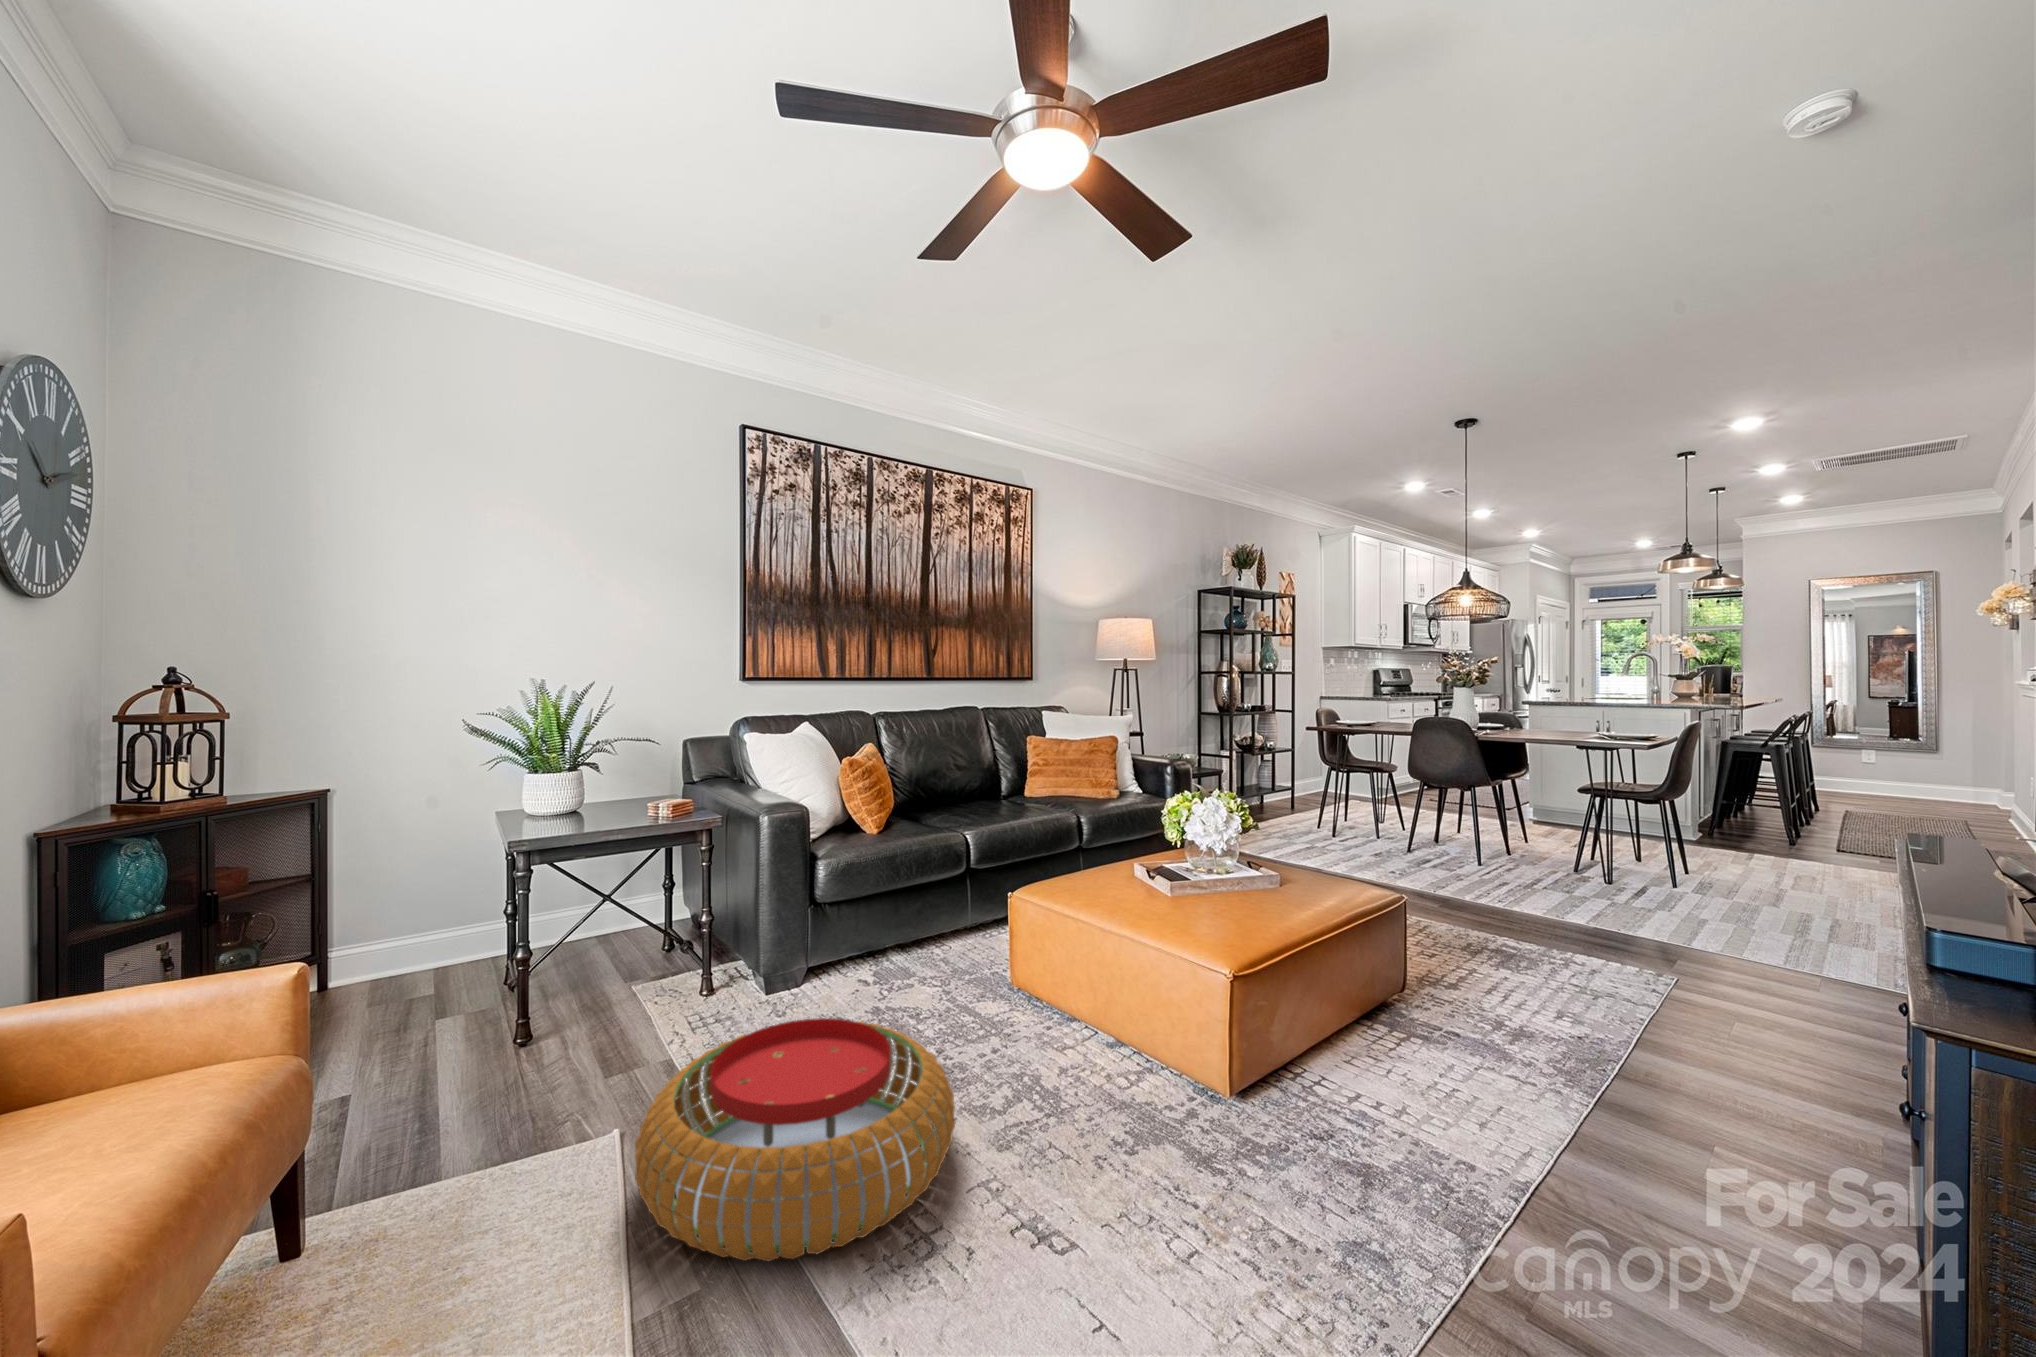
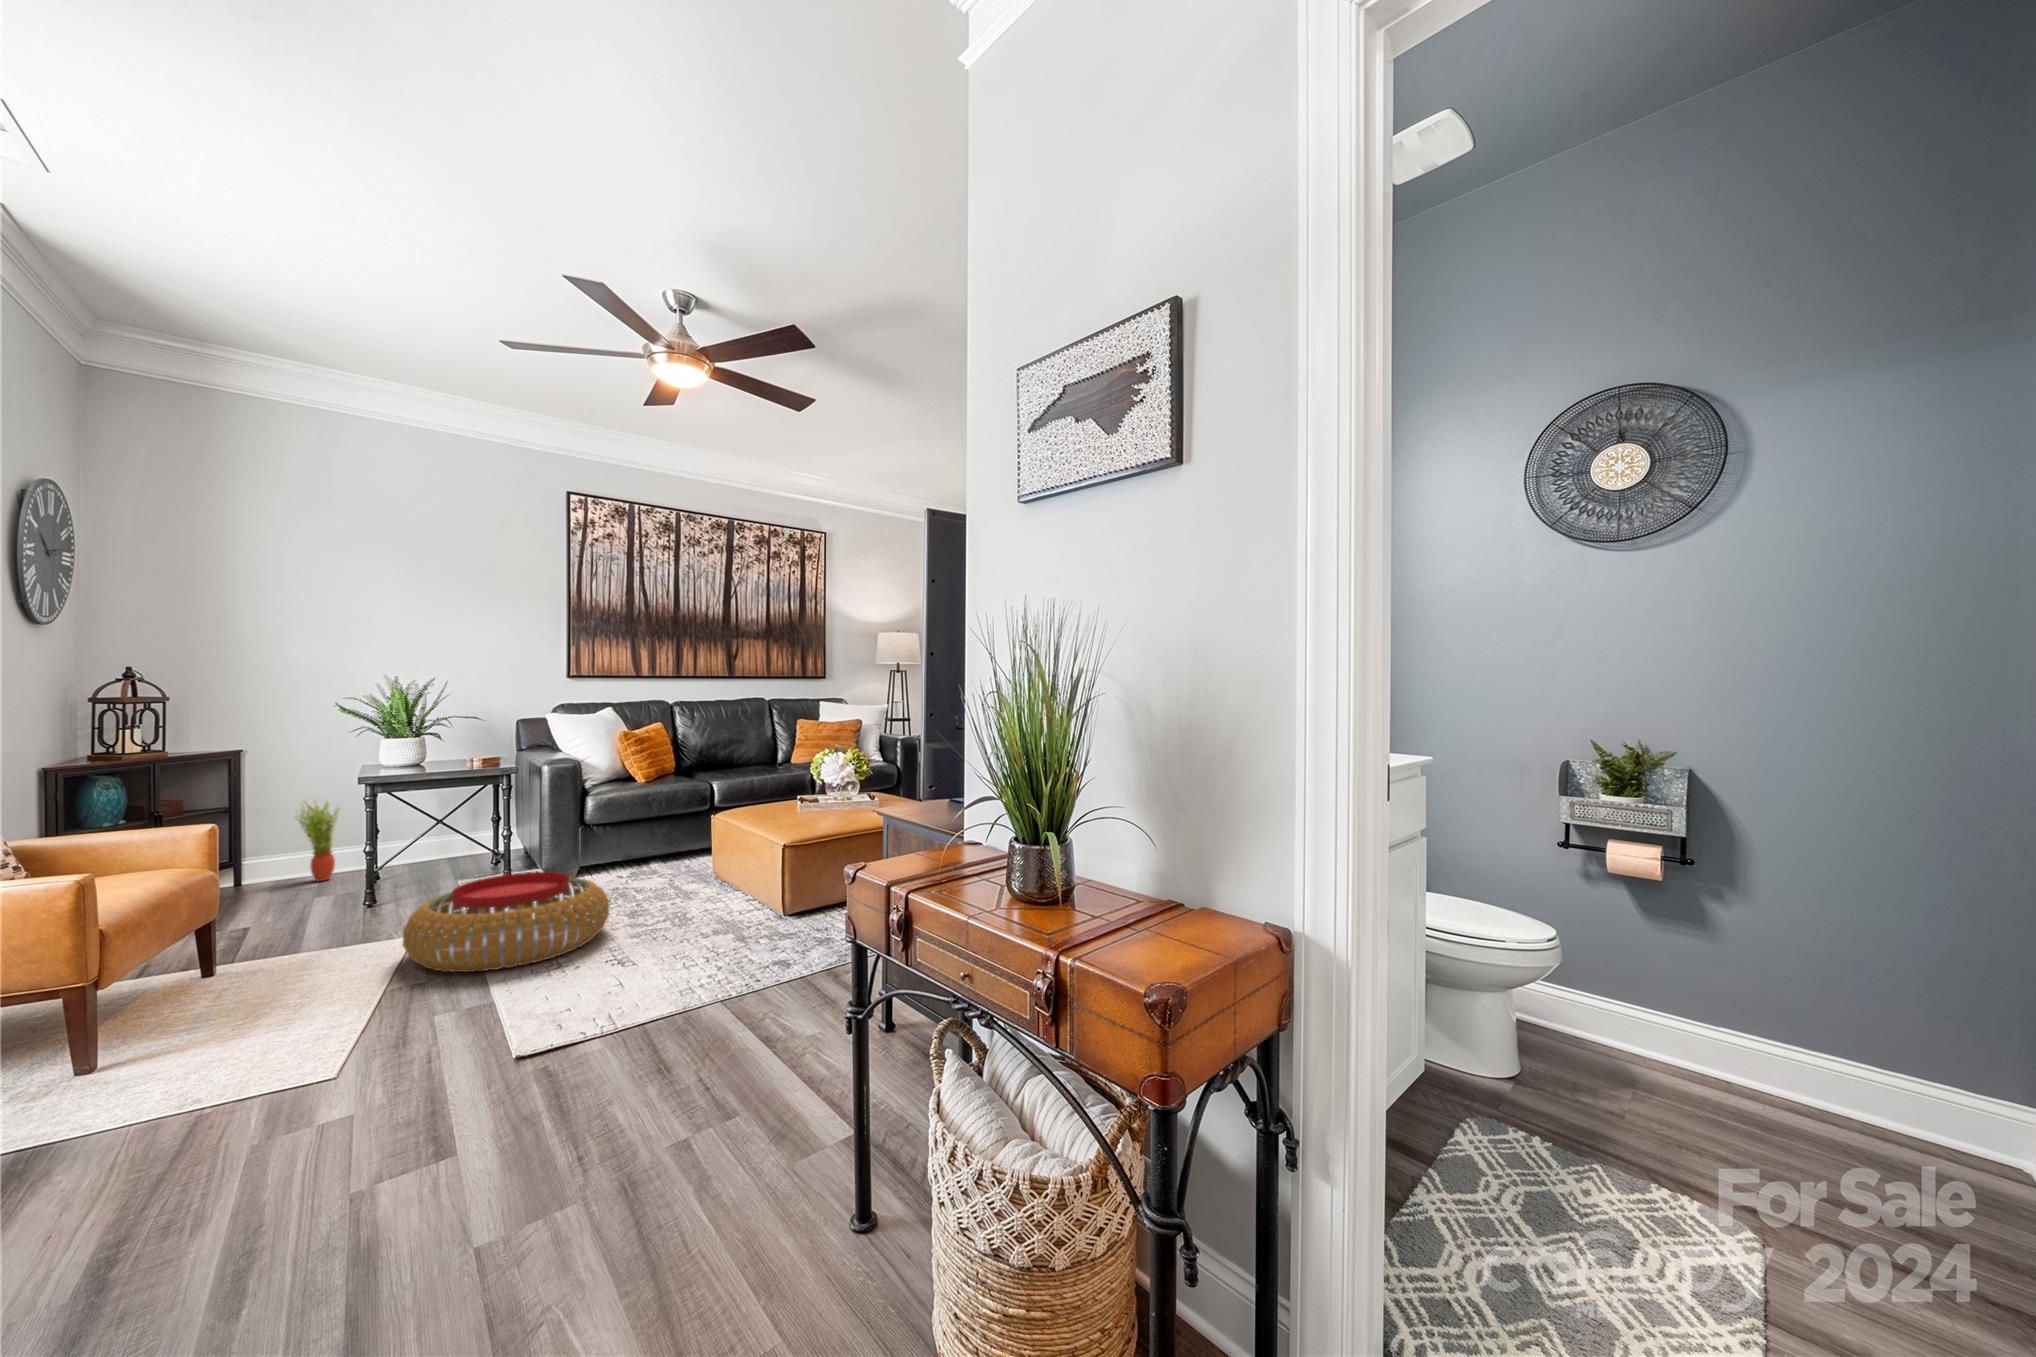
potted plant: none [402,855,467,976] -> present [296,801,339,881]

